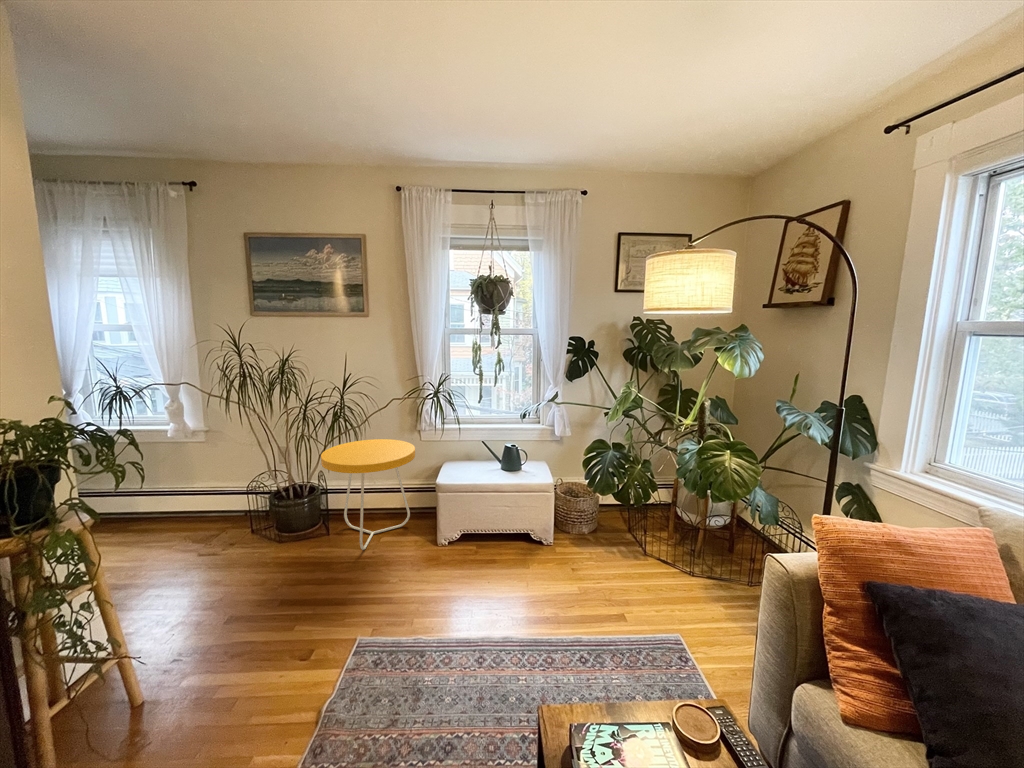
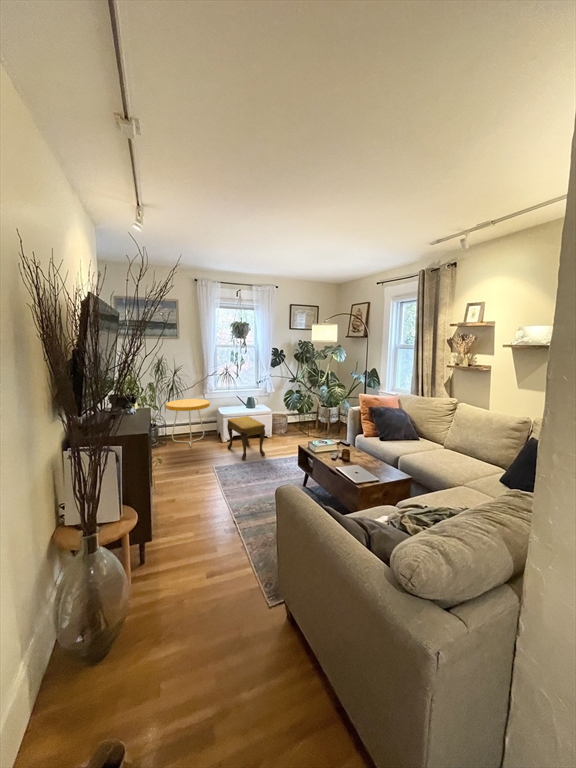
footstool: none [429,498,501,630] -> present [227,416,265,460]

